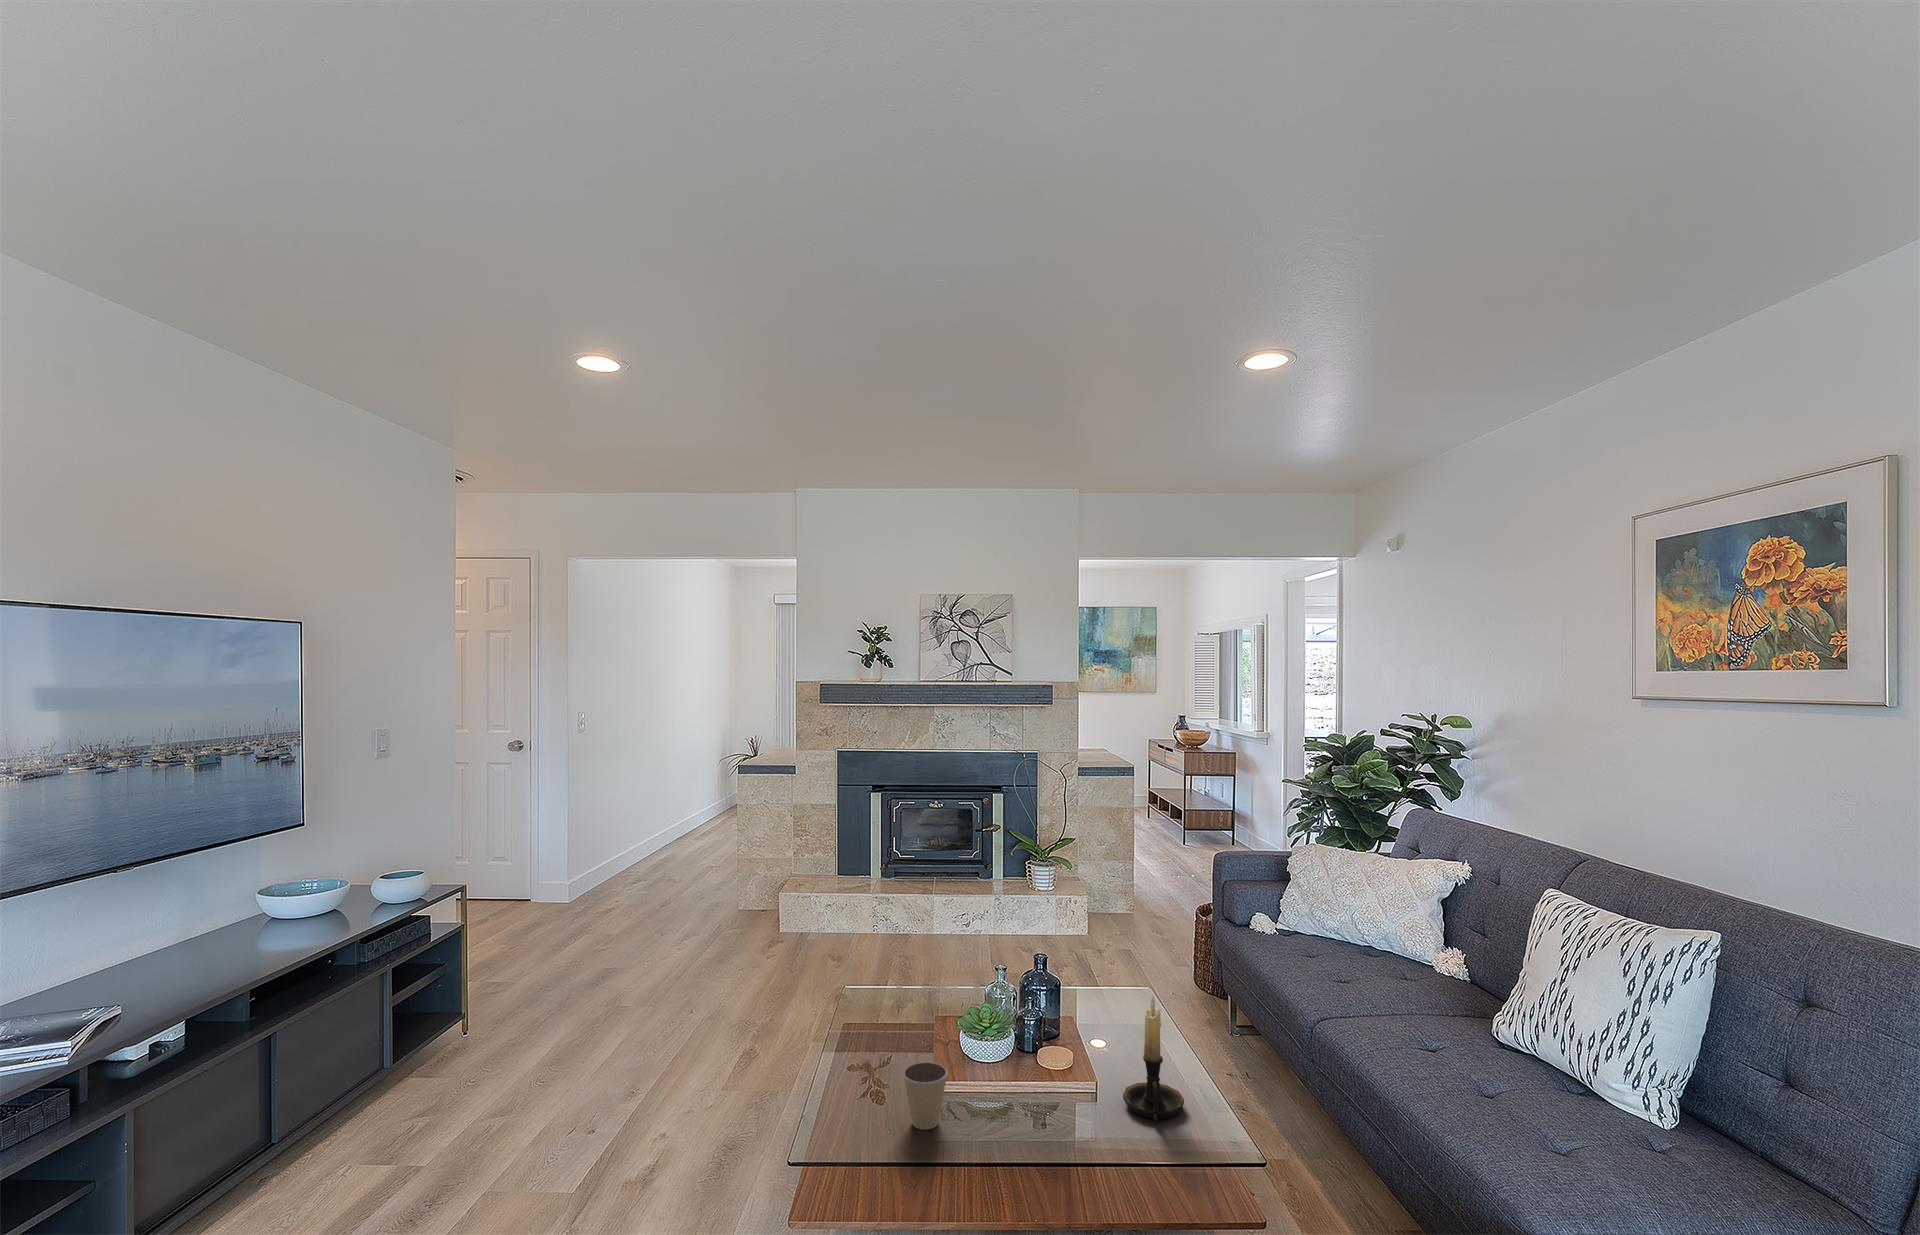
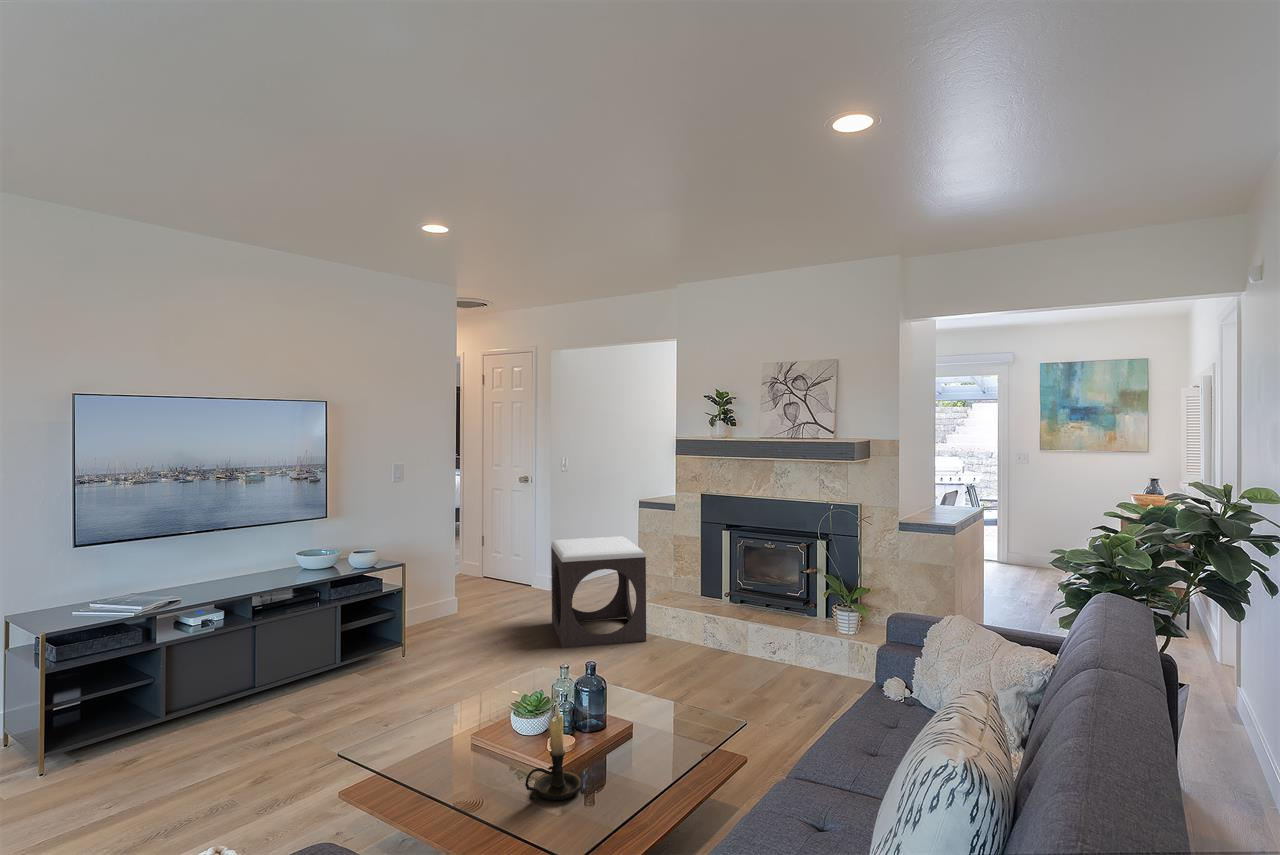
footstool: none [654,816,817,981] -> present [551,537,646,648]
coffee cup: present [903,1062,948,1130] -> none [410,710,442,754]

